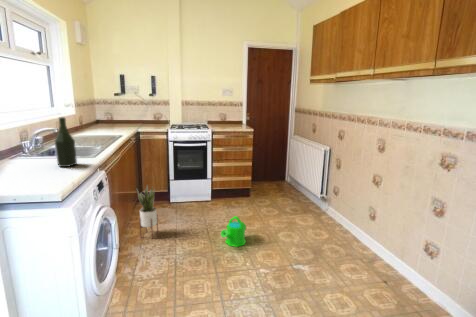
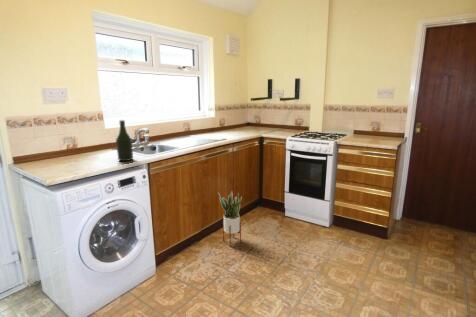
watering can: present [221,216,246,247] -> none [275,255,323,297]

